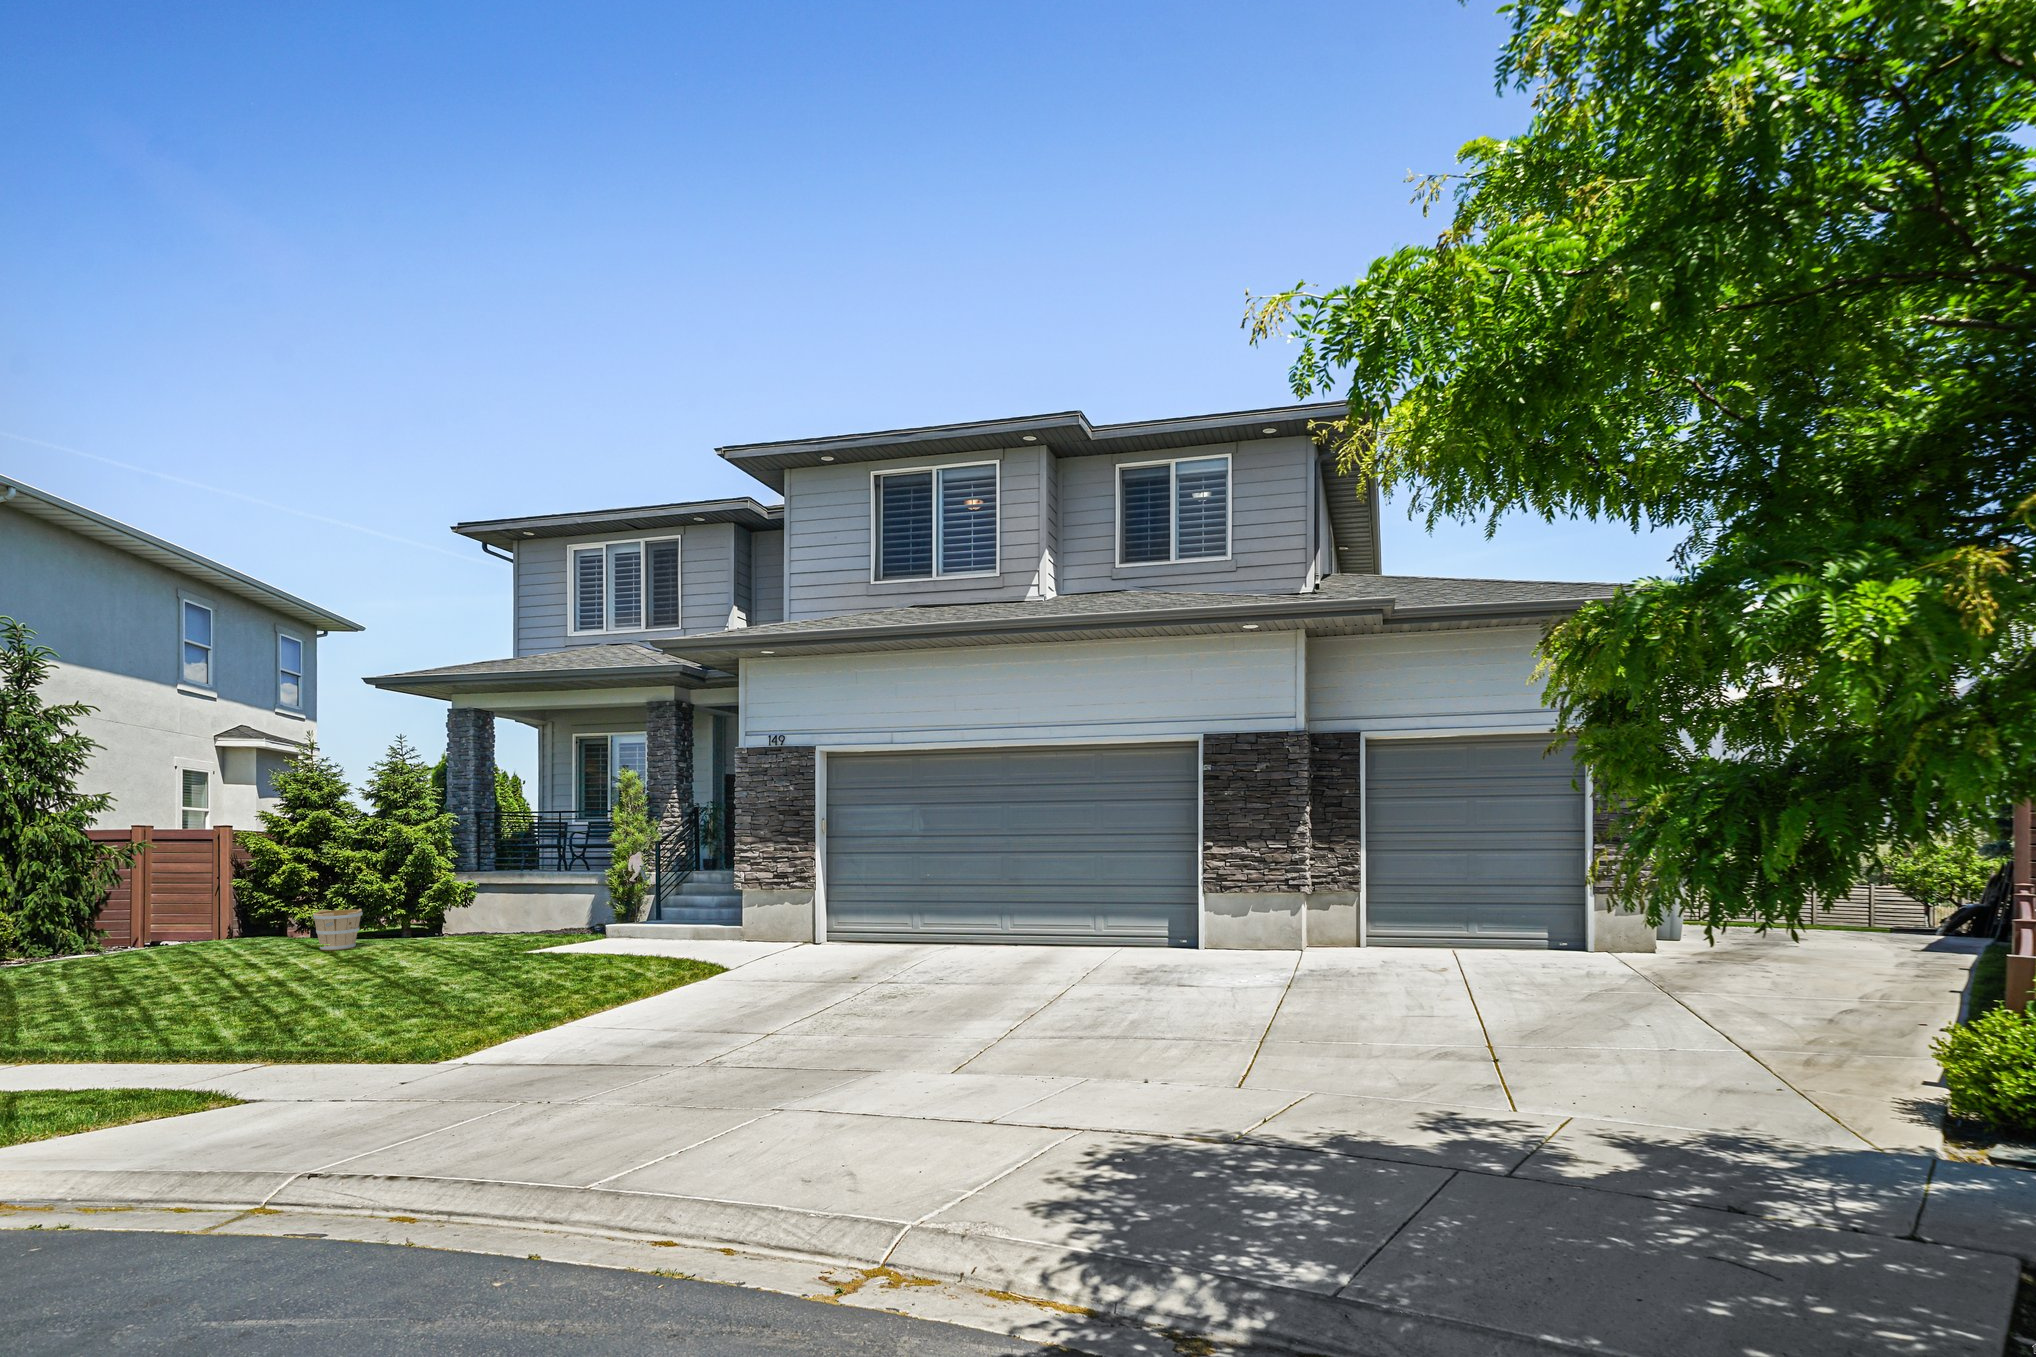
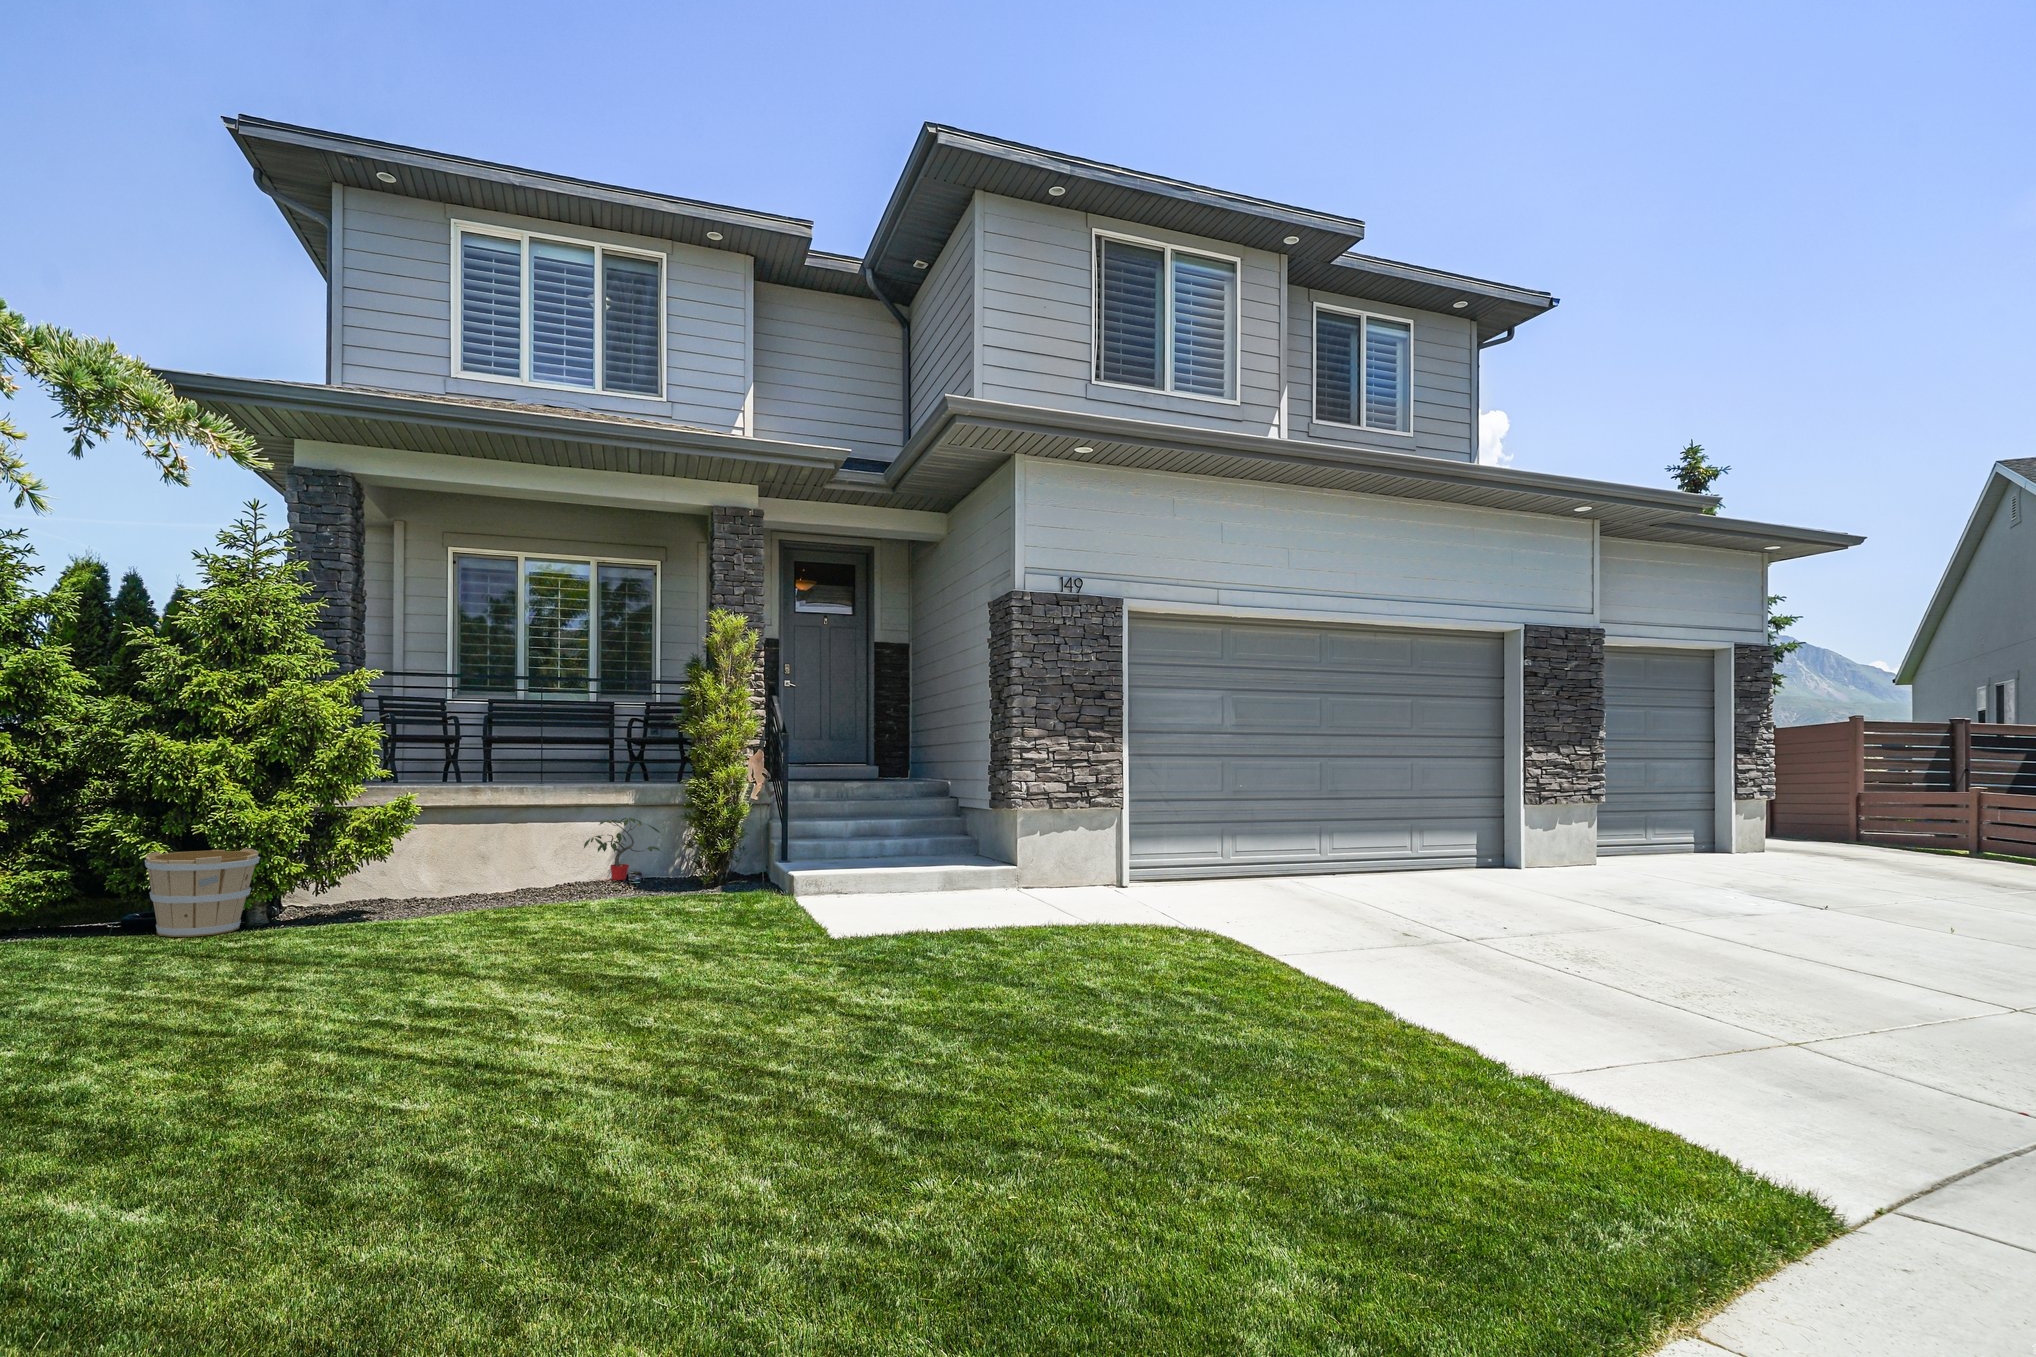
potted plant: none [557,894,604,933] -> present [584,818,660,880]

